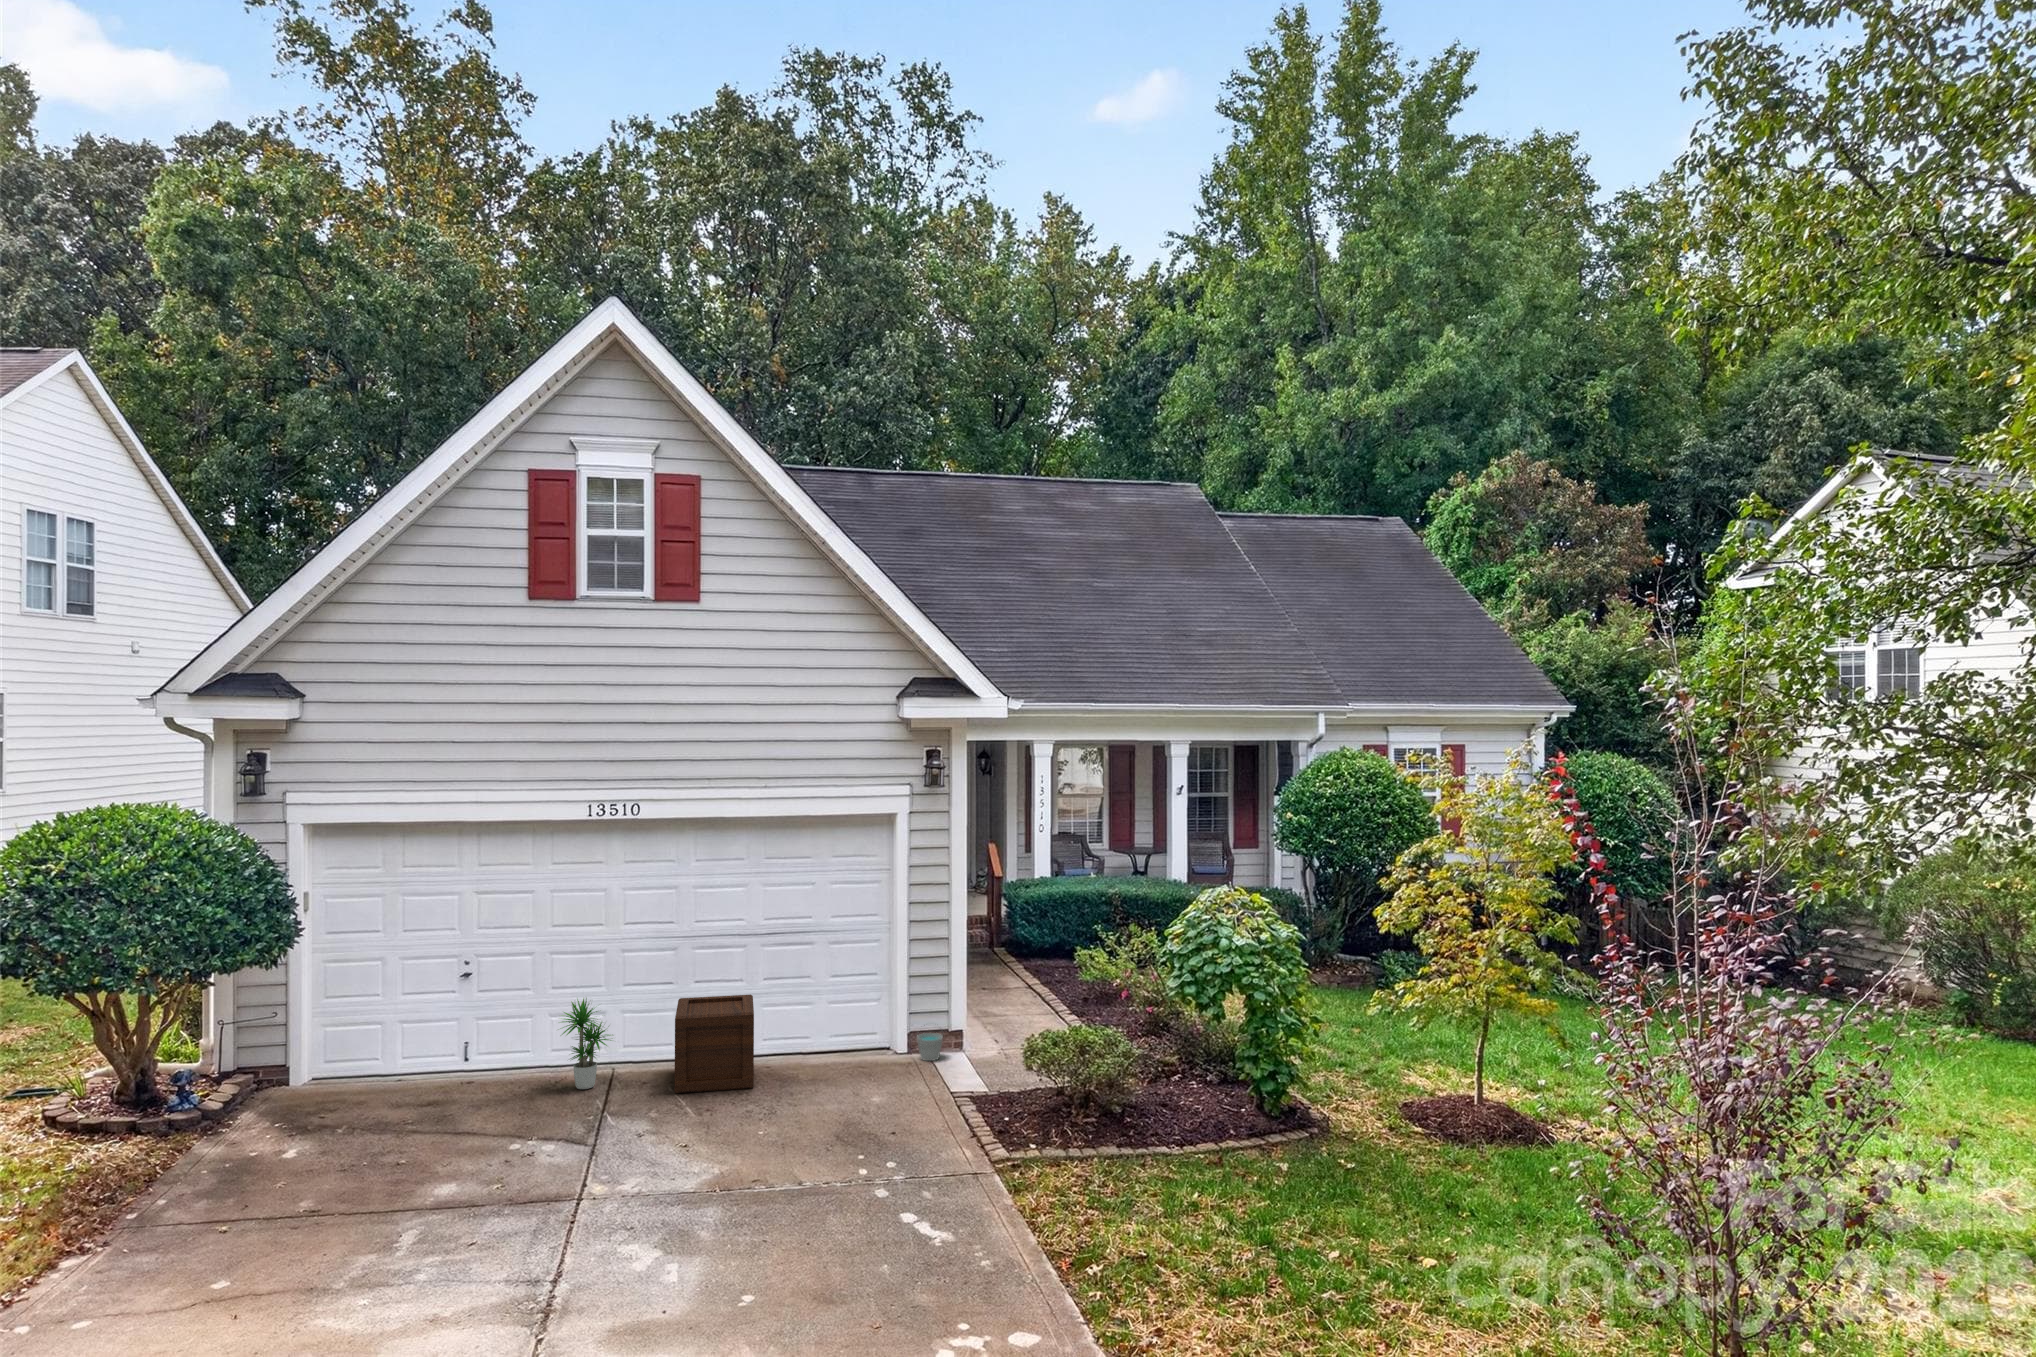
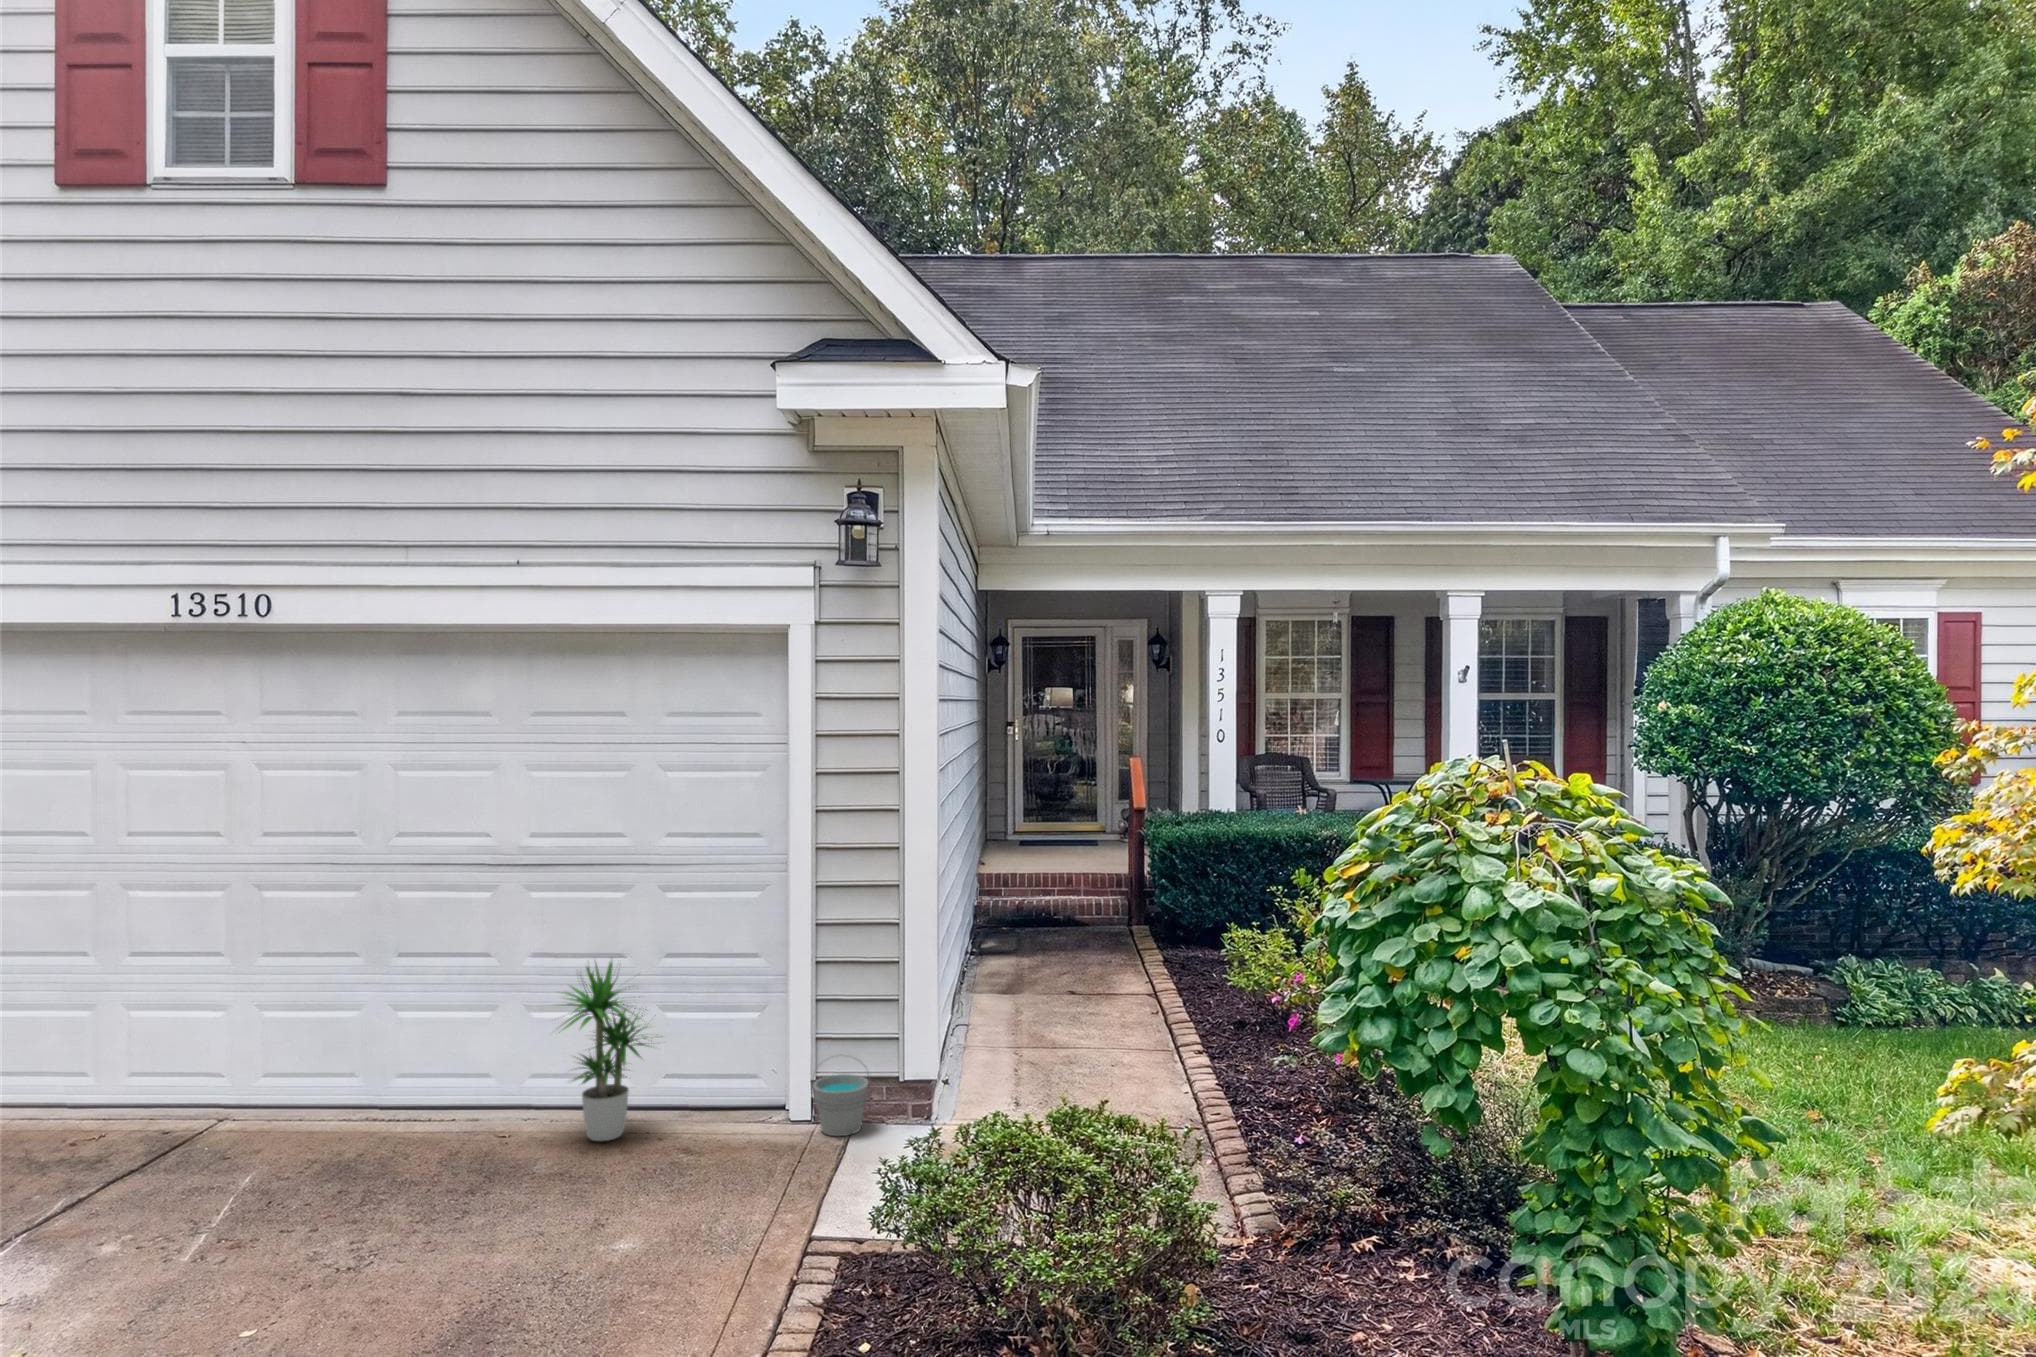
wooden crate: present [674,995,754,1093] -> none [261,973,496,1173]
potted plant: present [562,998,611,1089] -> present [557,962,649,1141]

